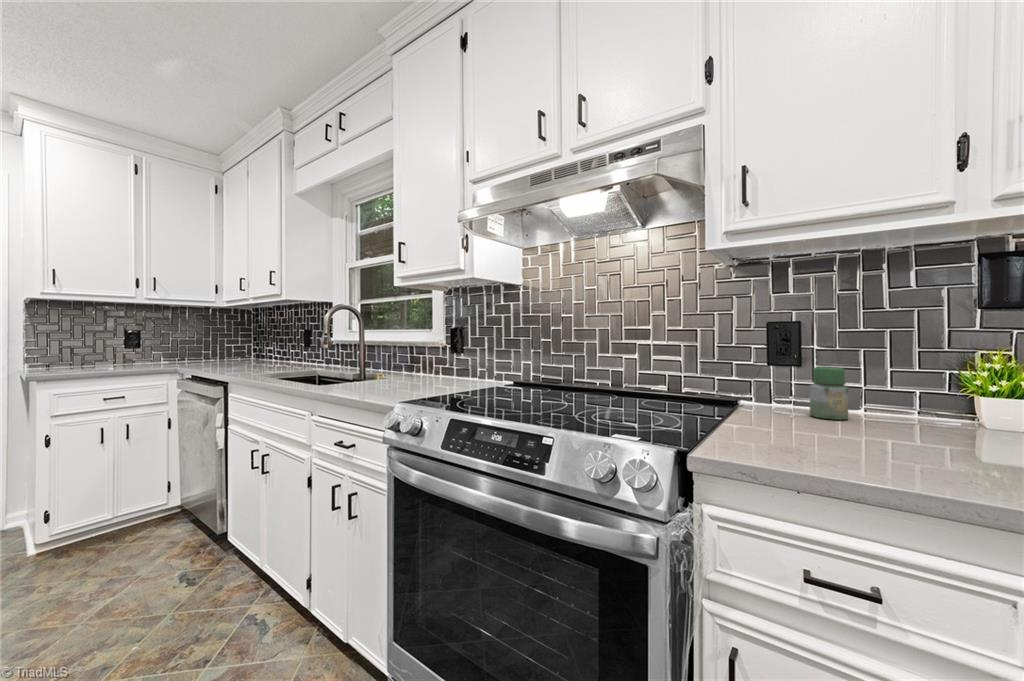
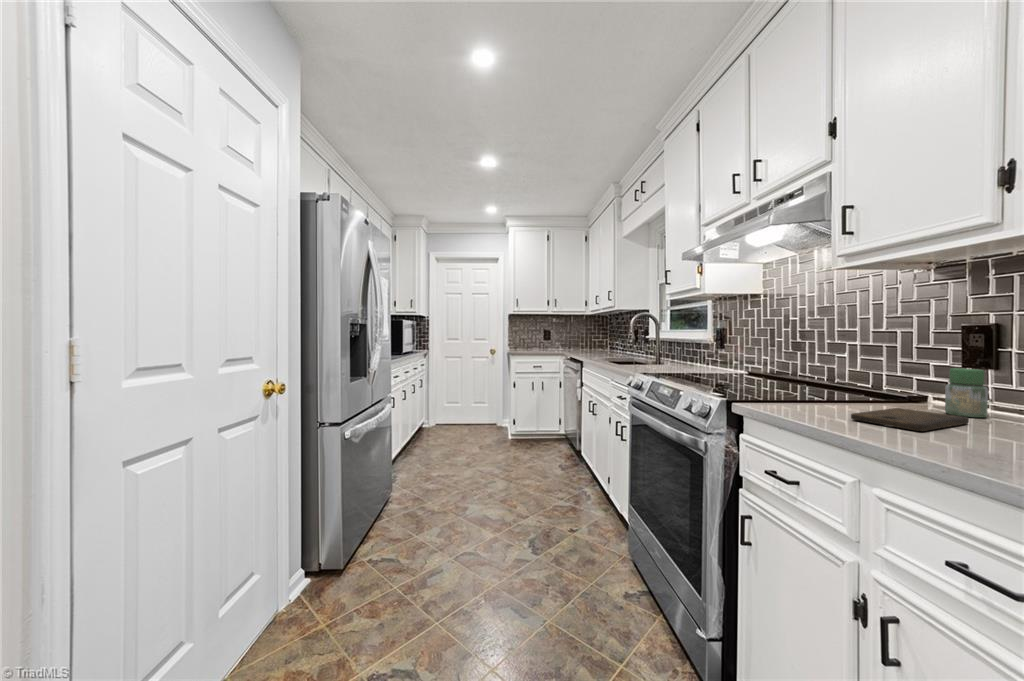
cutting board: none [817,421,980,463] -> present [851,408,969,431]

